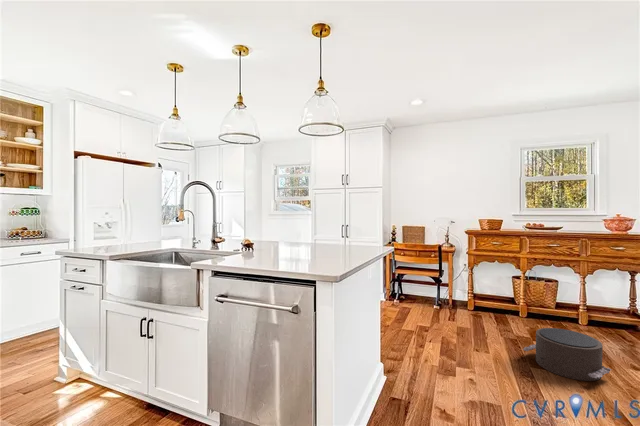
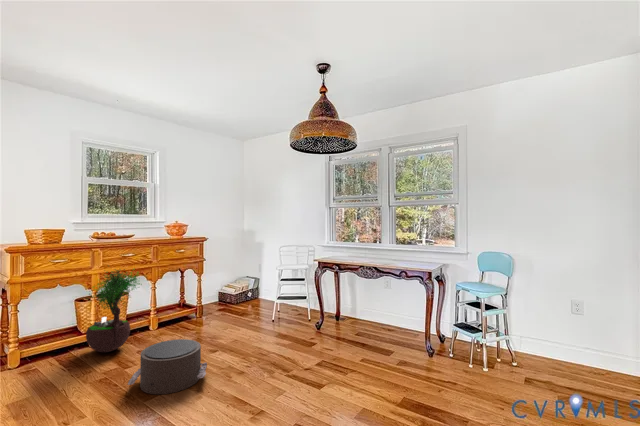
potted tree: none [509,251,561,325] -> present [86,269,140,352]

